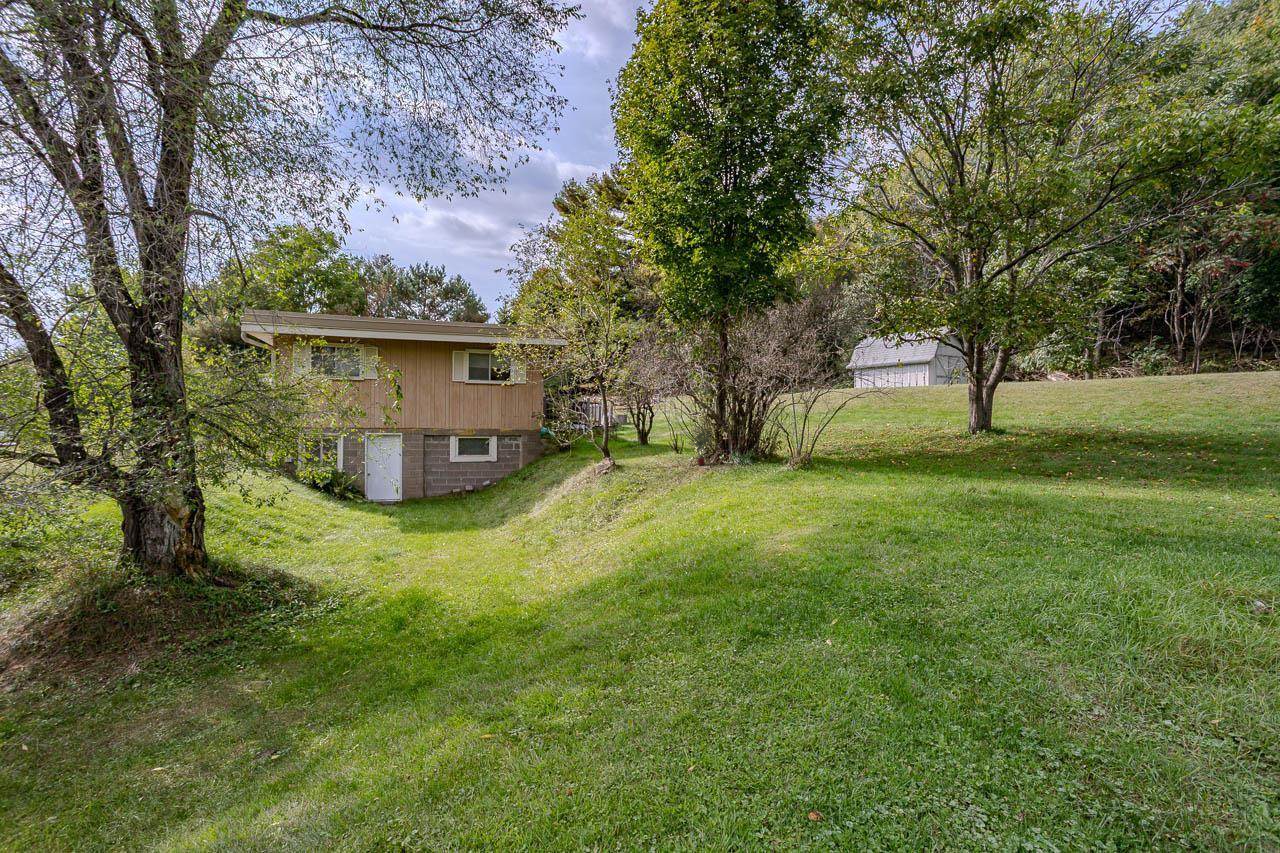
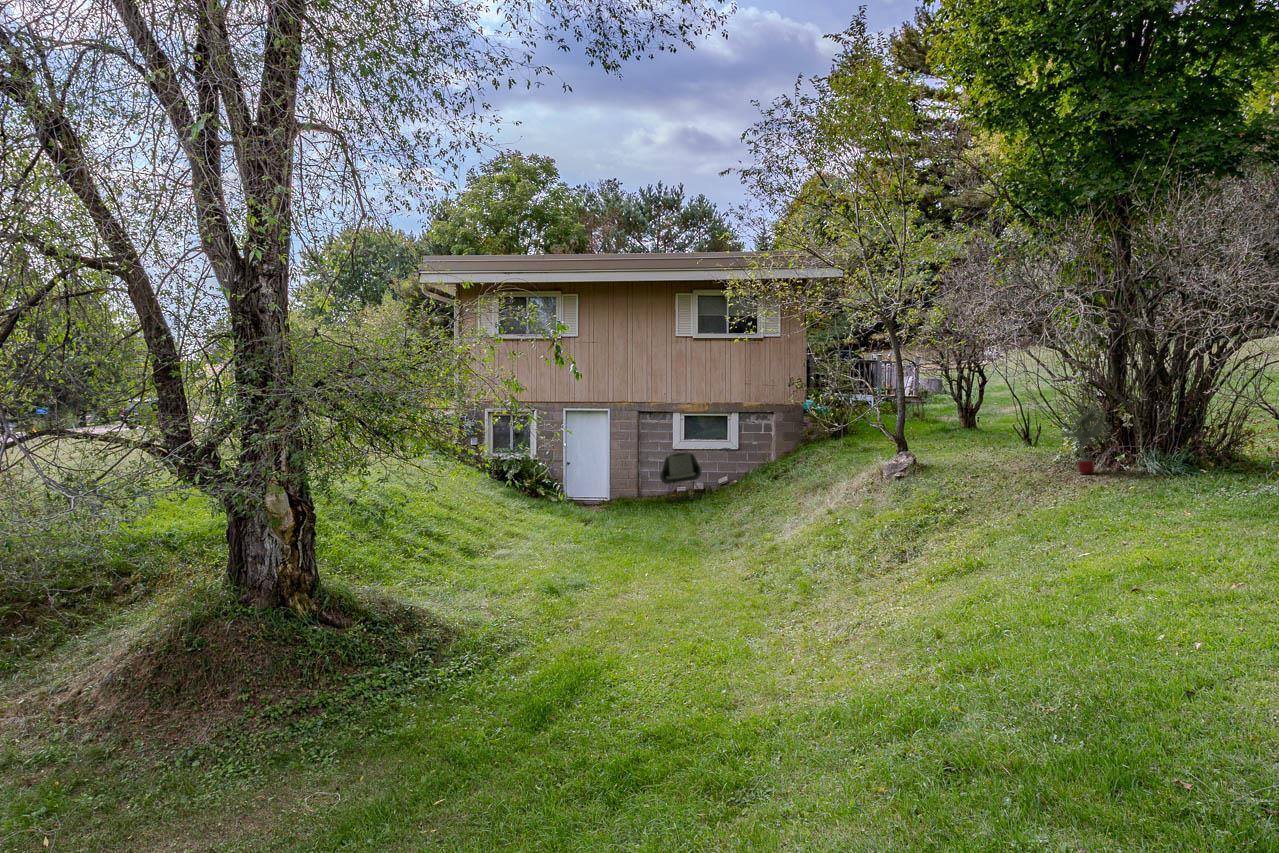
lounge chair: none [443,464,475,501] -> present [660,453,702,499]

